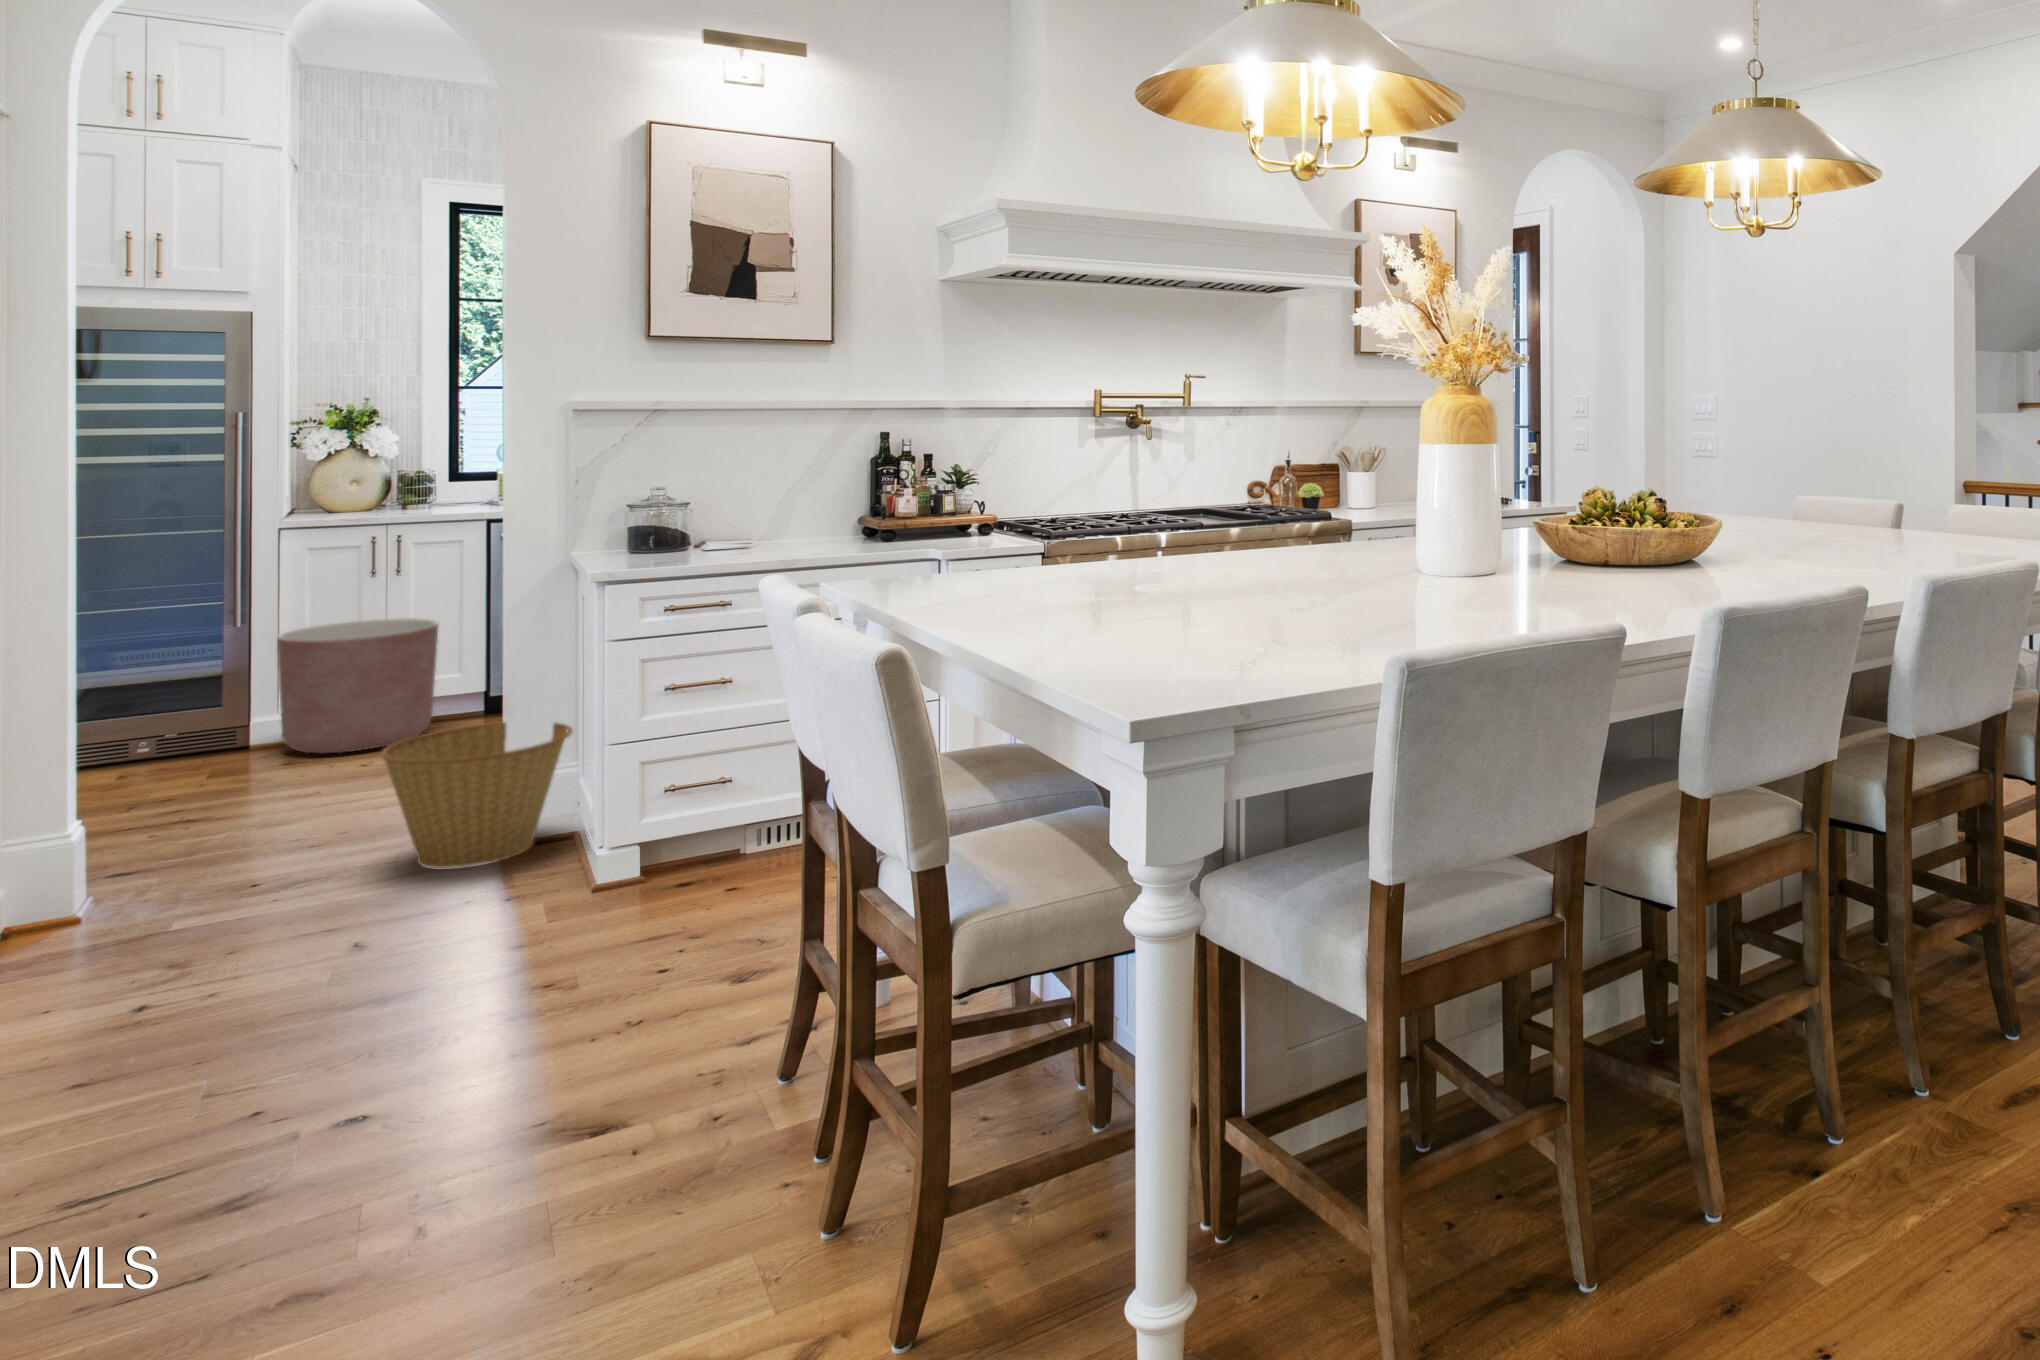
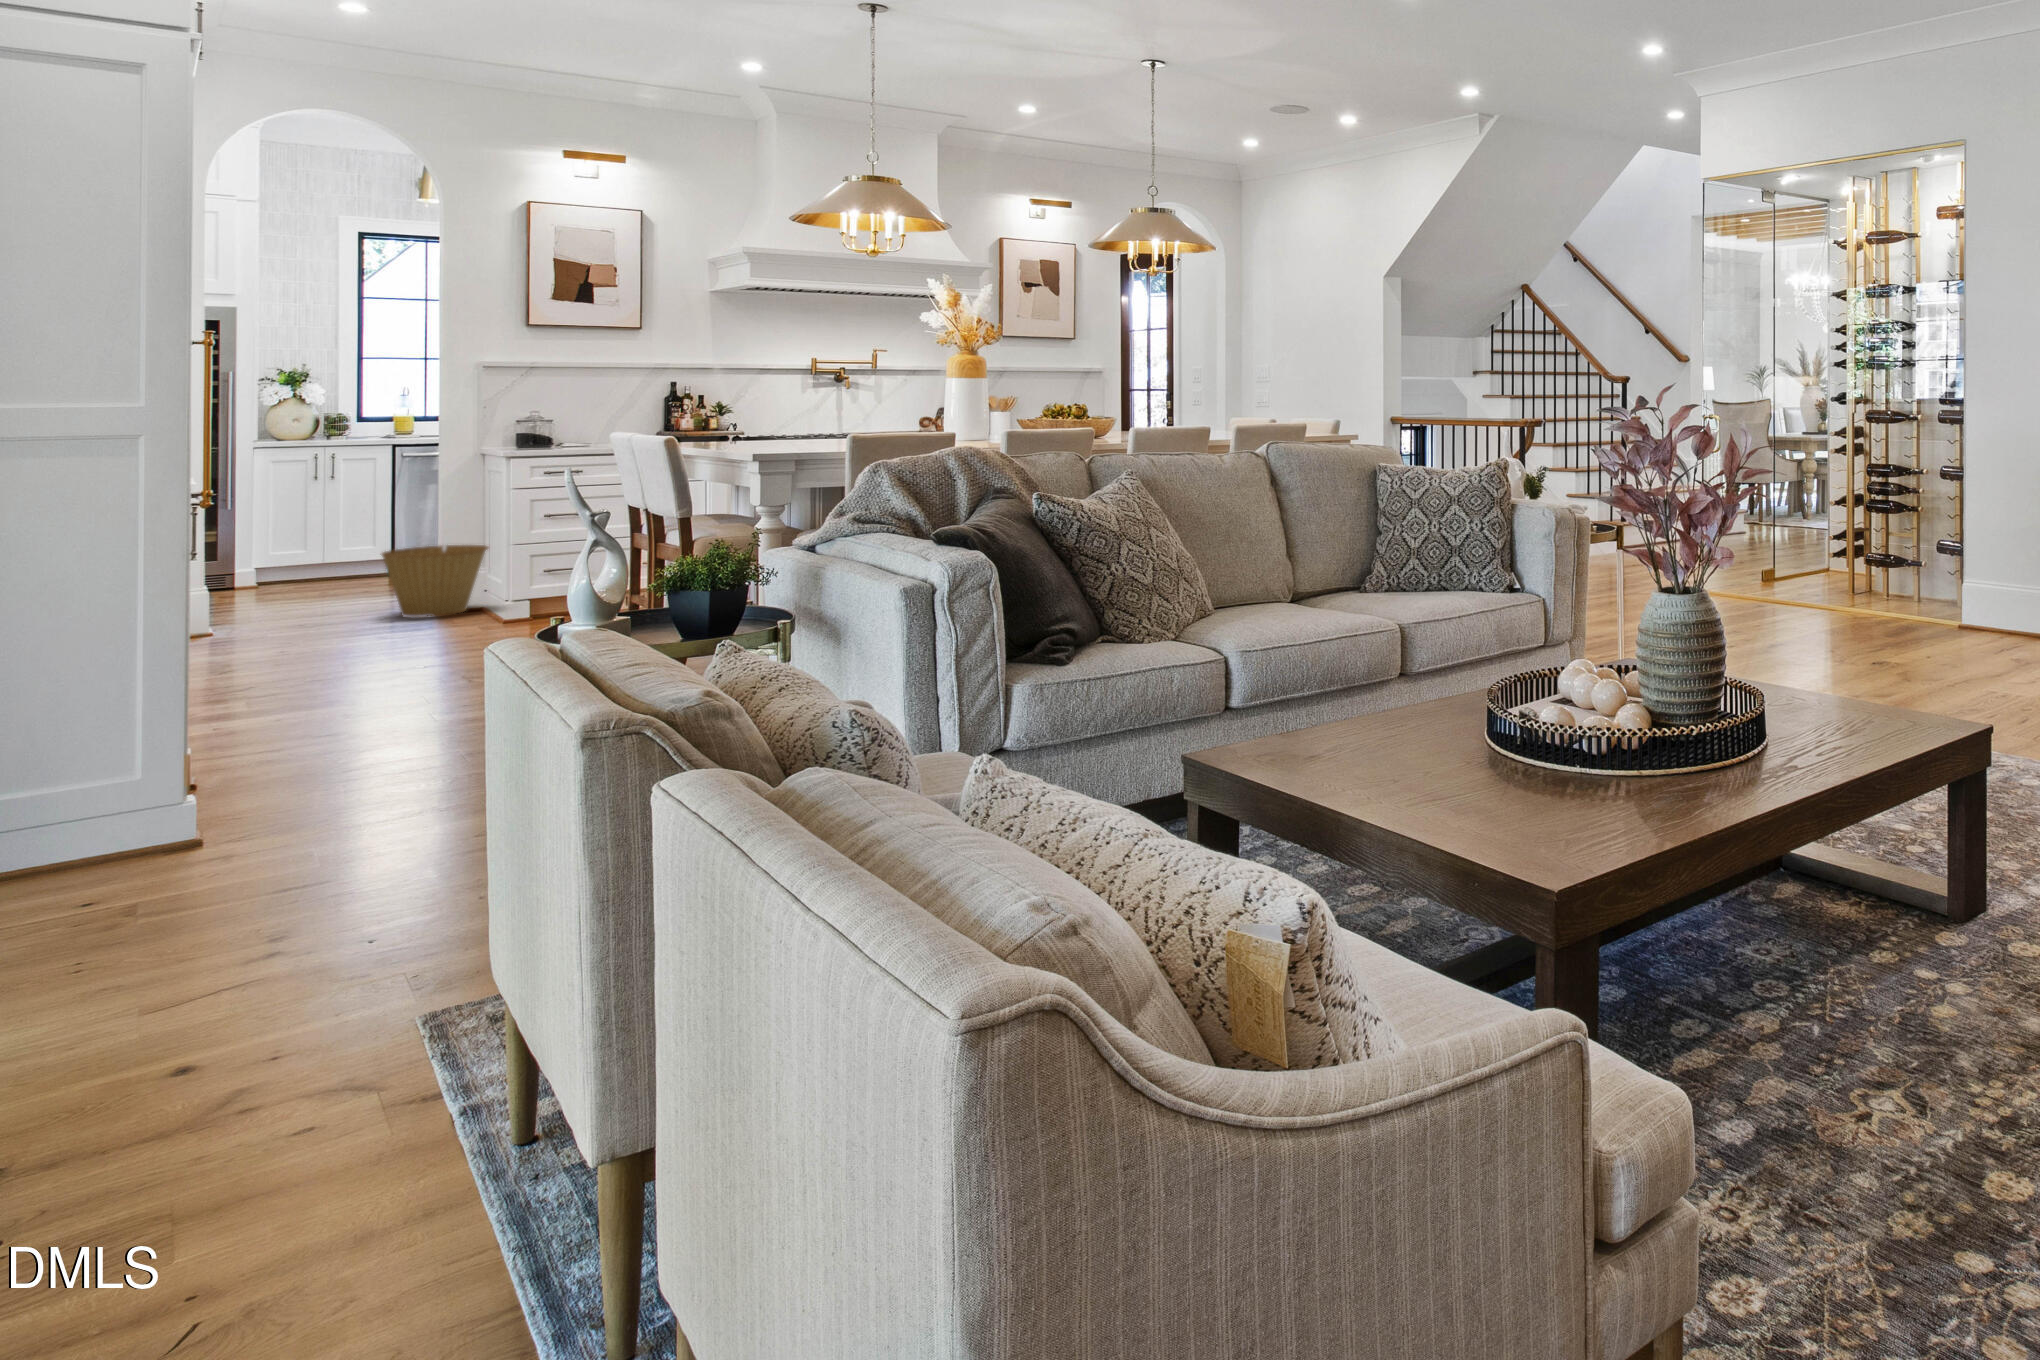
planter: present [277,618,439,753] -> none [260,508,364,588]

